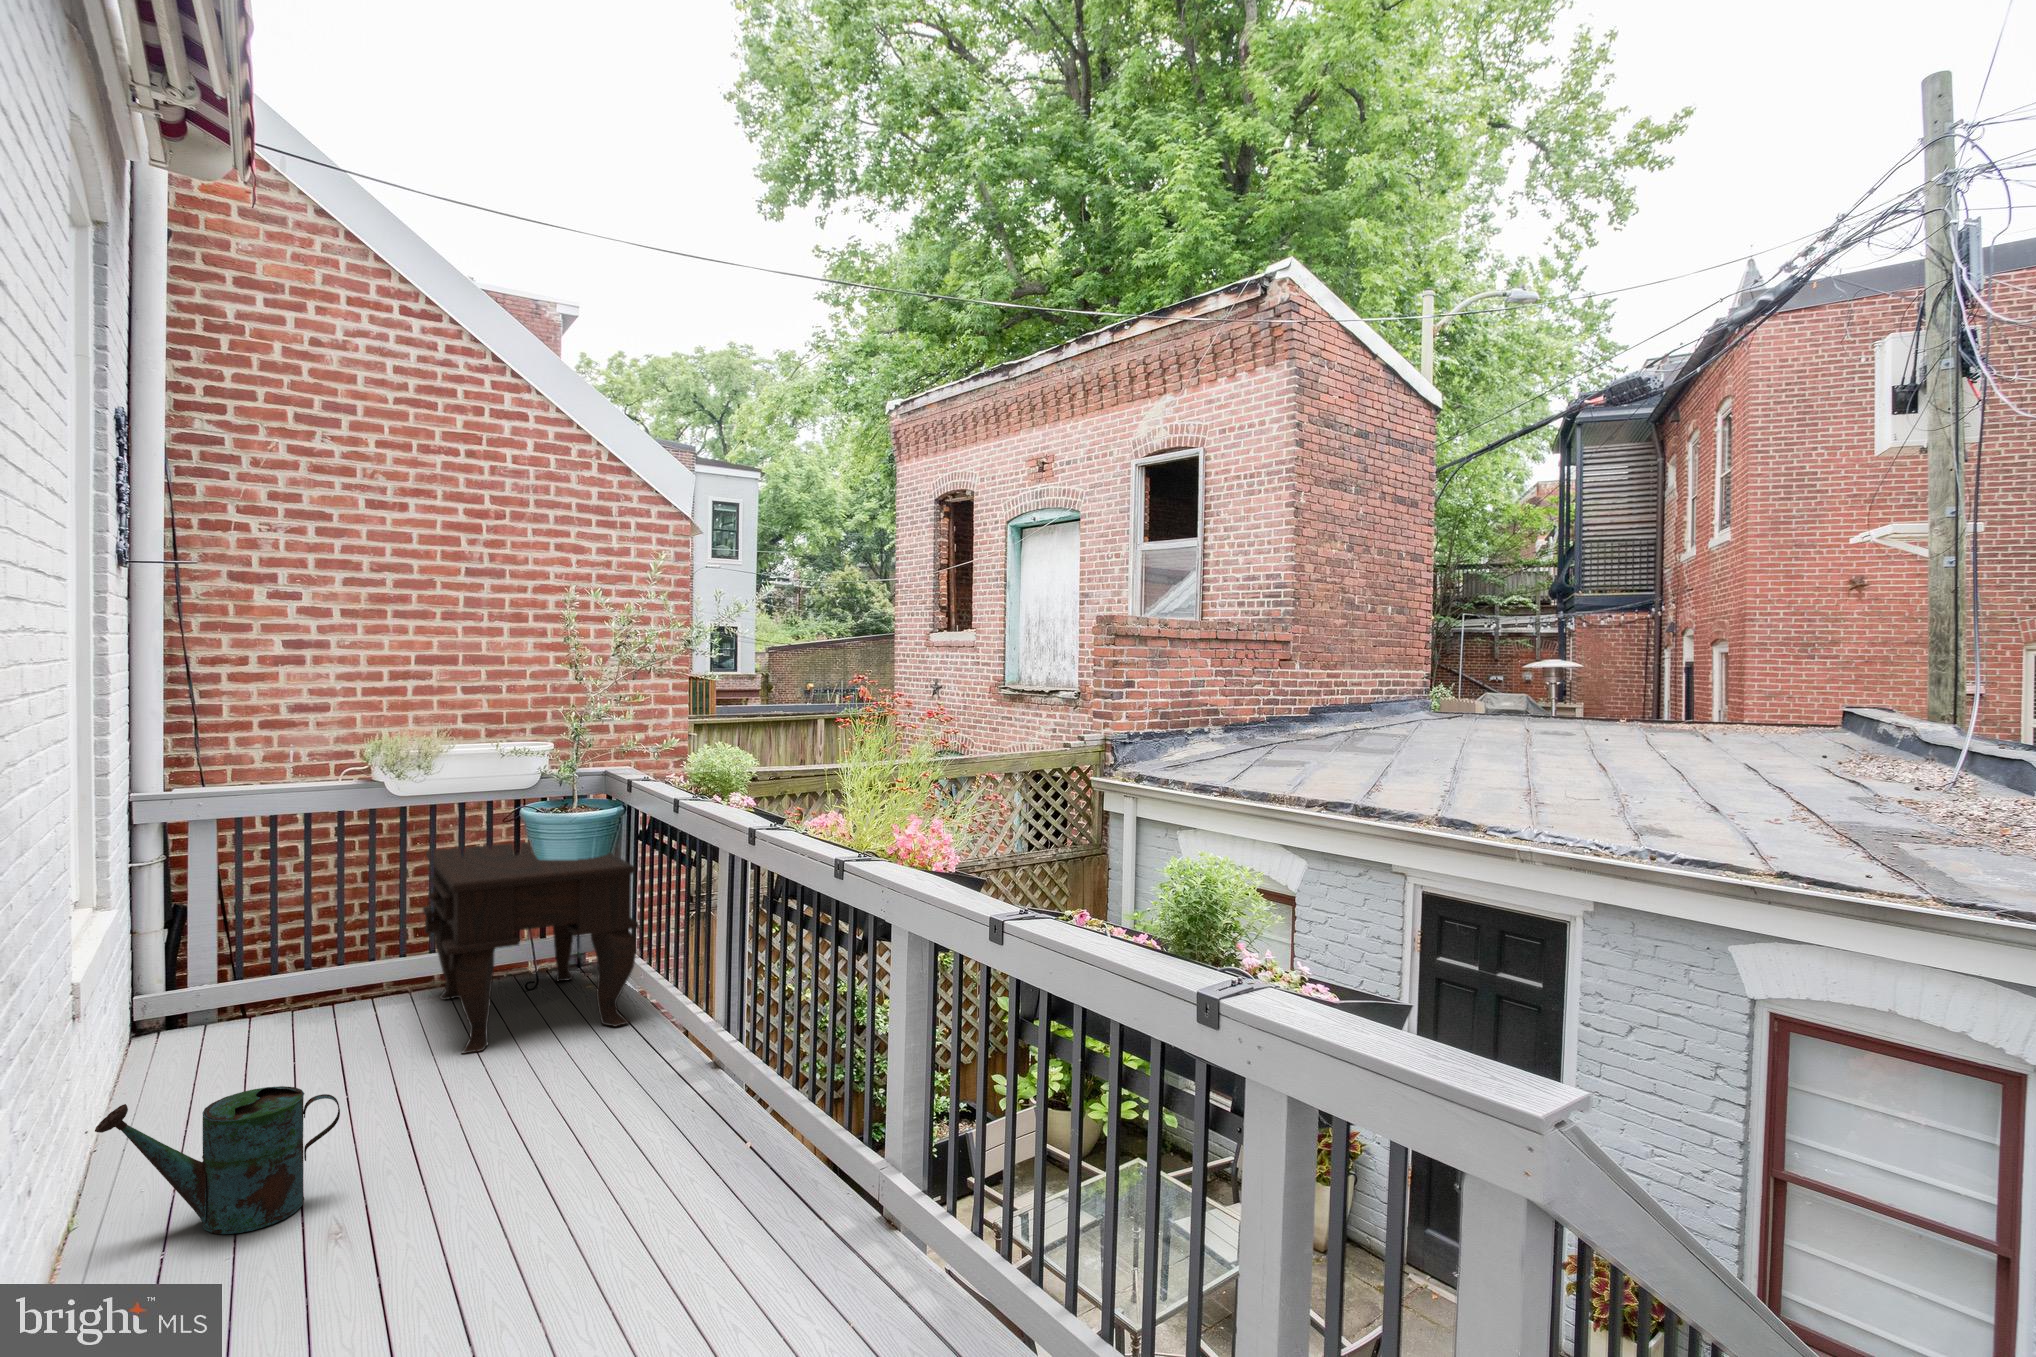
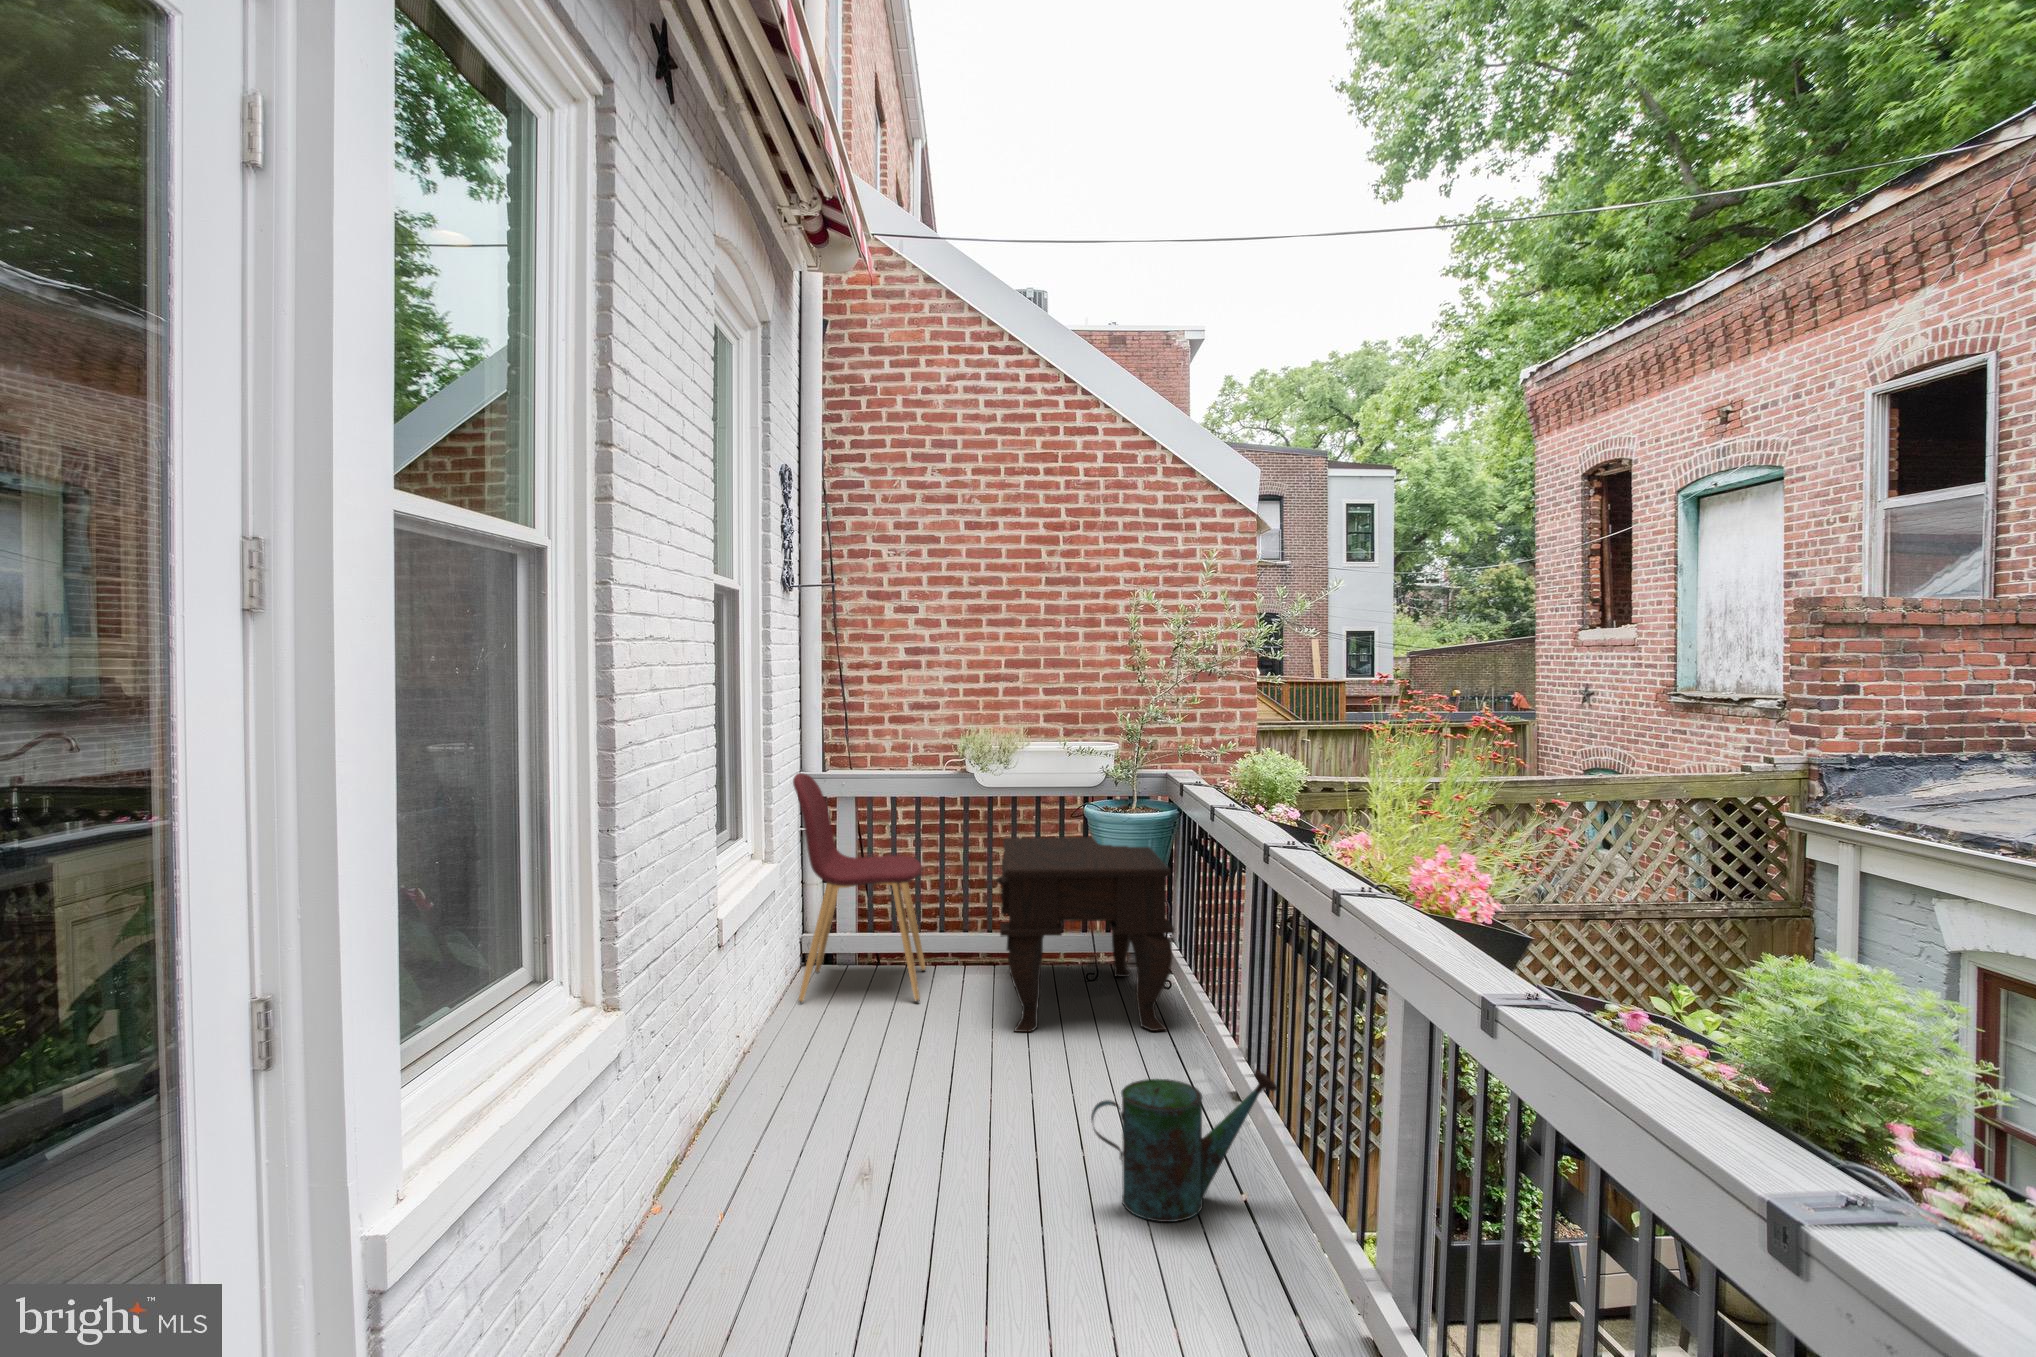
chair: none [139,793,330,1073] -> present [793,773,926,1003]
watering can: present [95,1086,340,1234] -> present [1091,1070,1278,1222]

